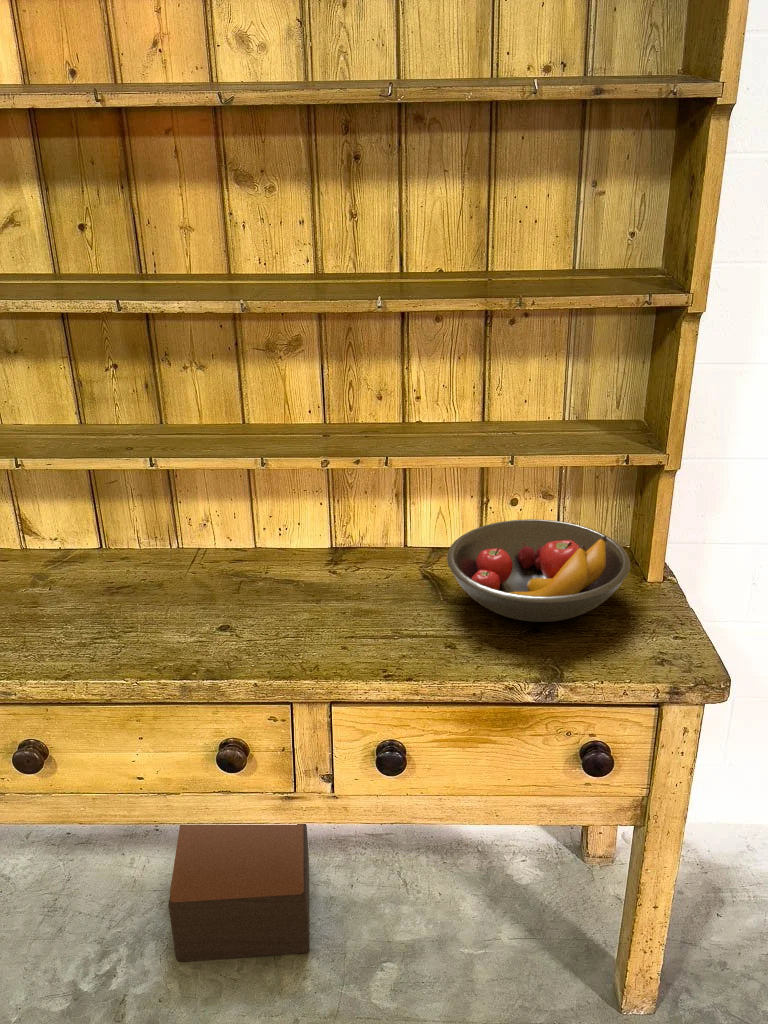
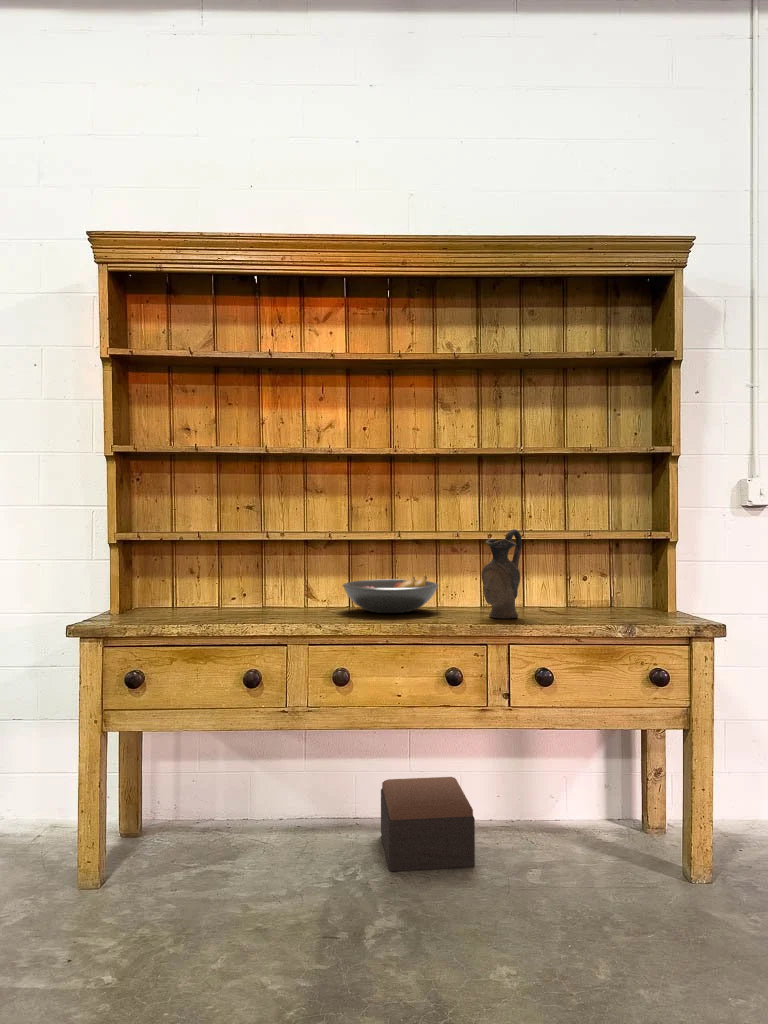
ceramic pitcher: none [292,476,373,643] -> present [481,529,522,618]
fruit bowl: present [447,519,630,622] -> present [343,576,438,613]

